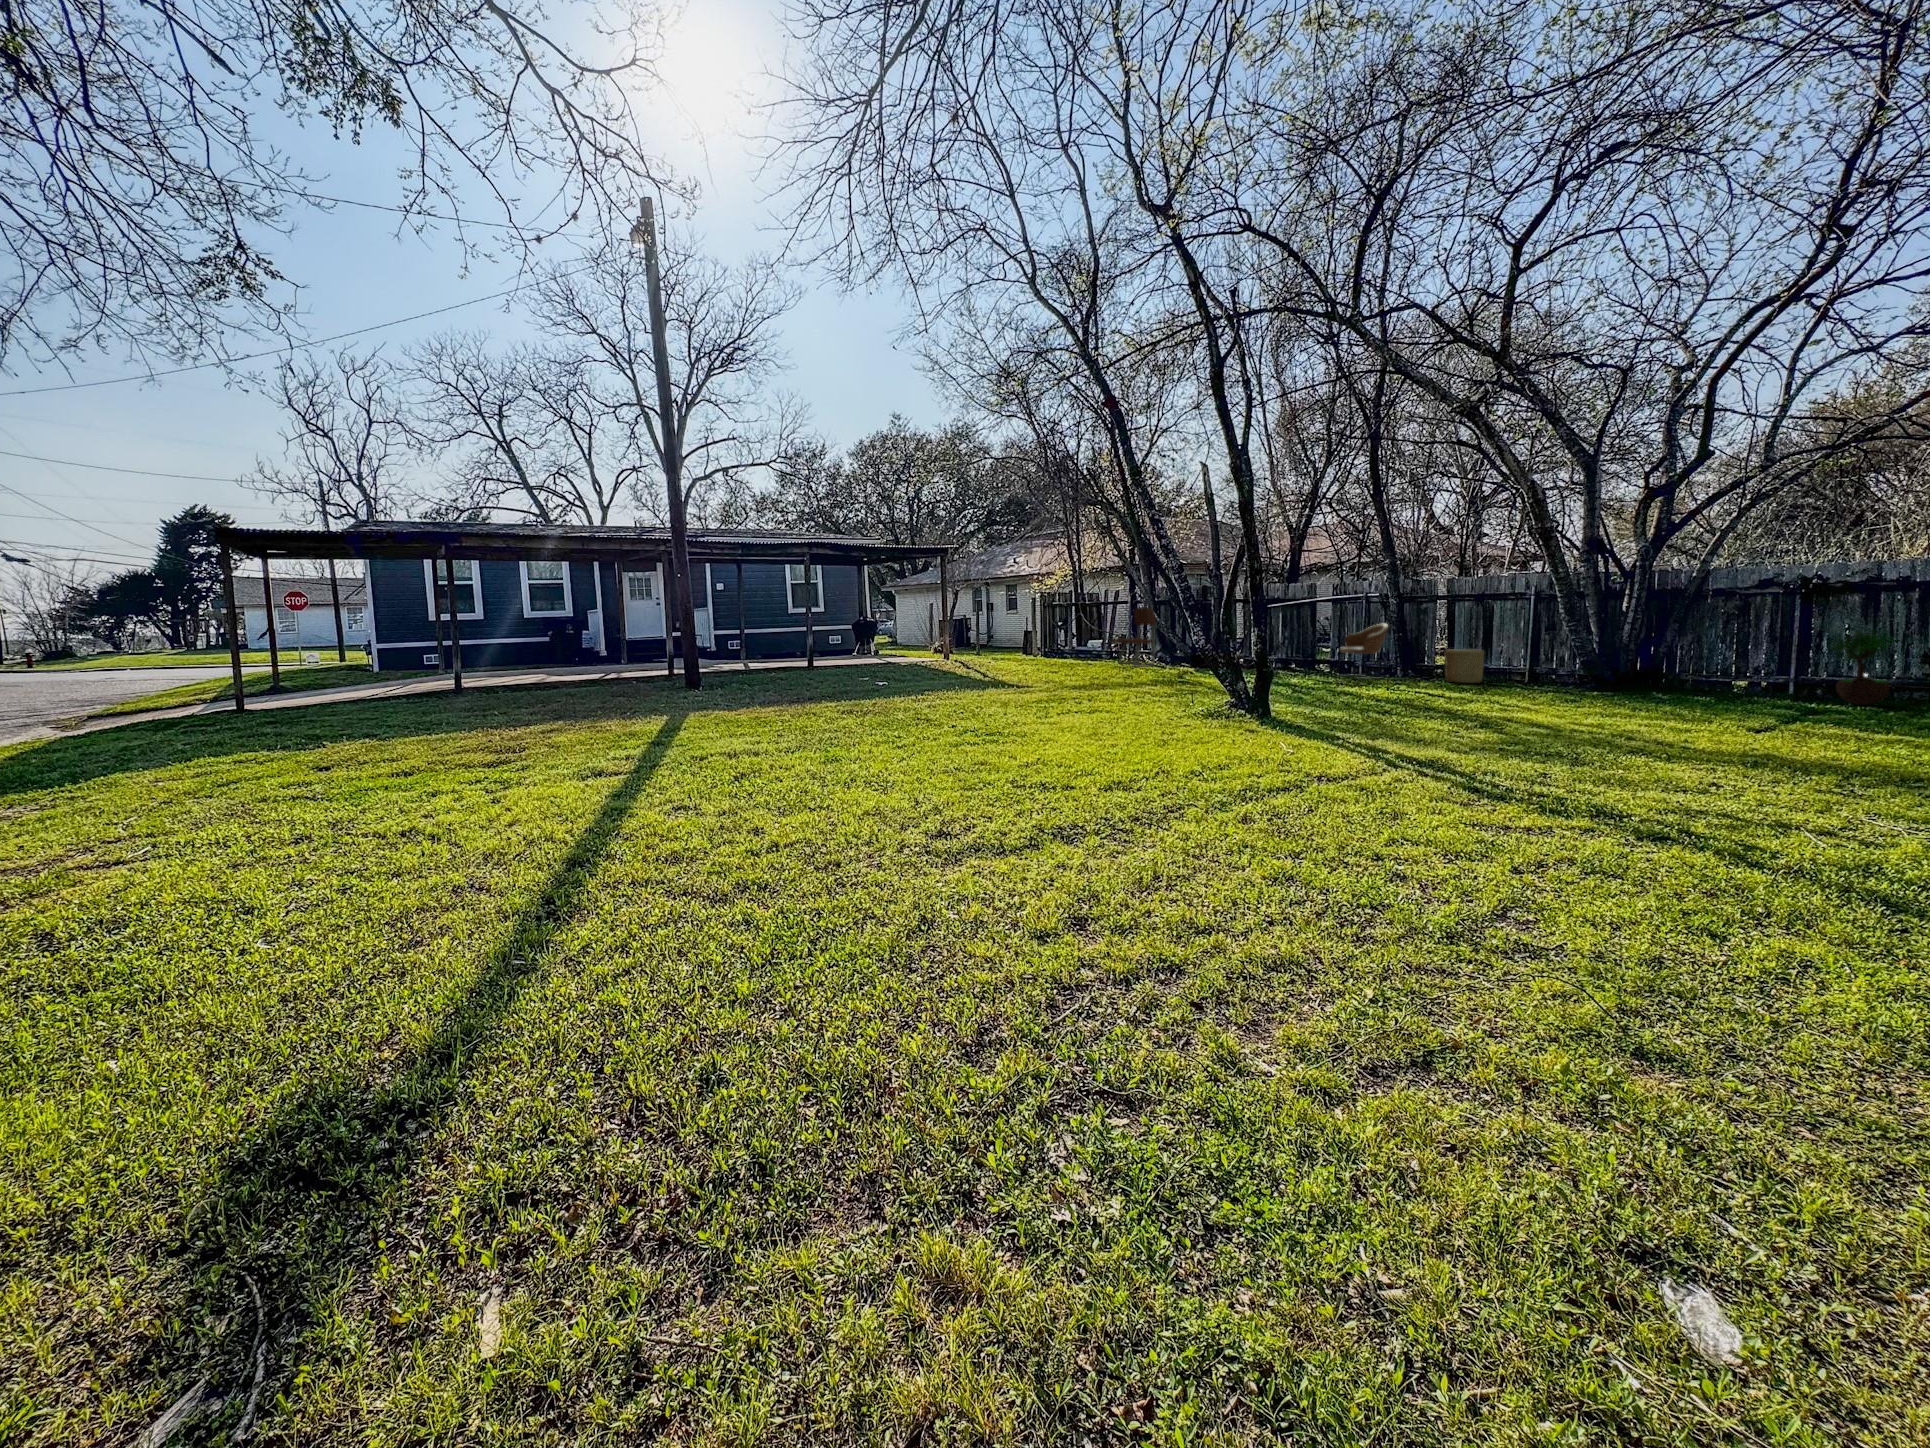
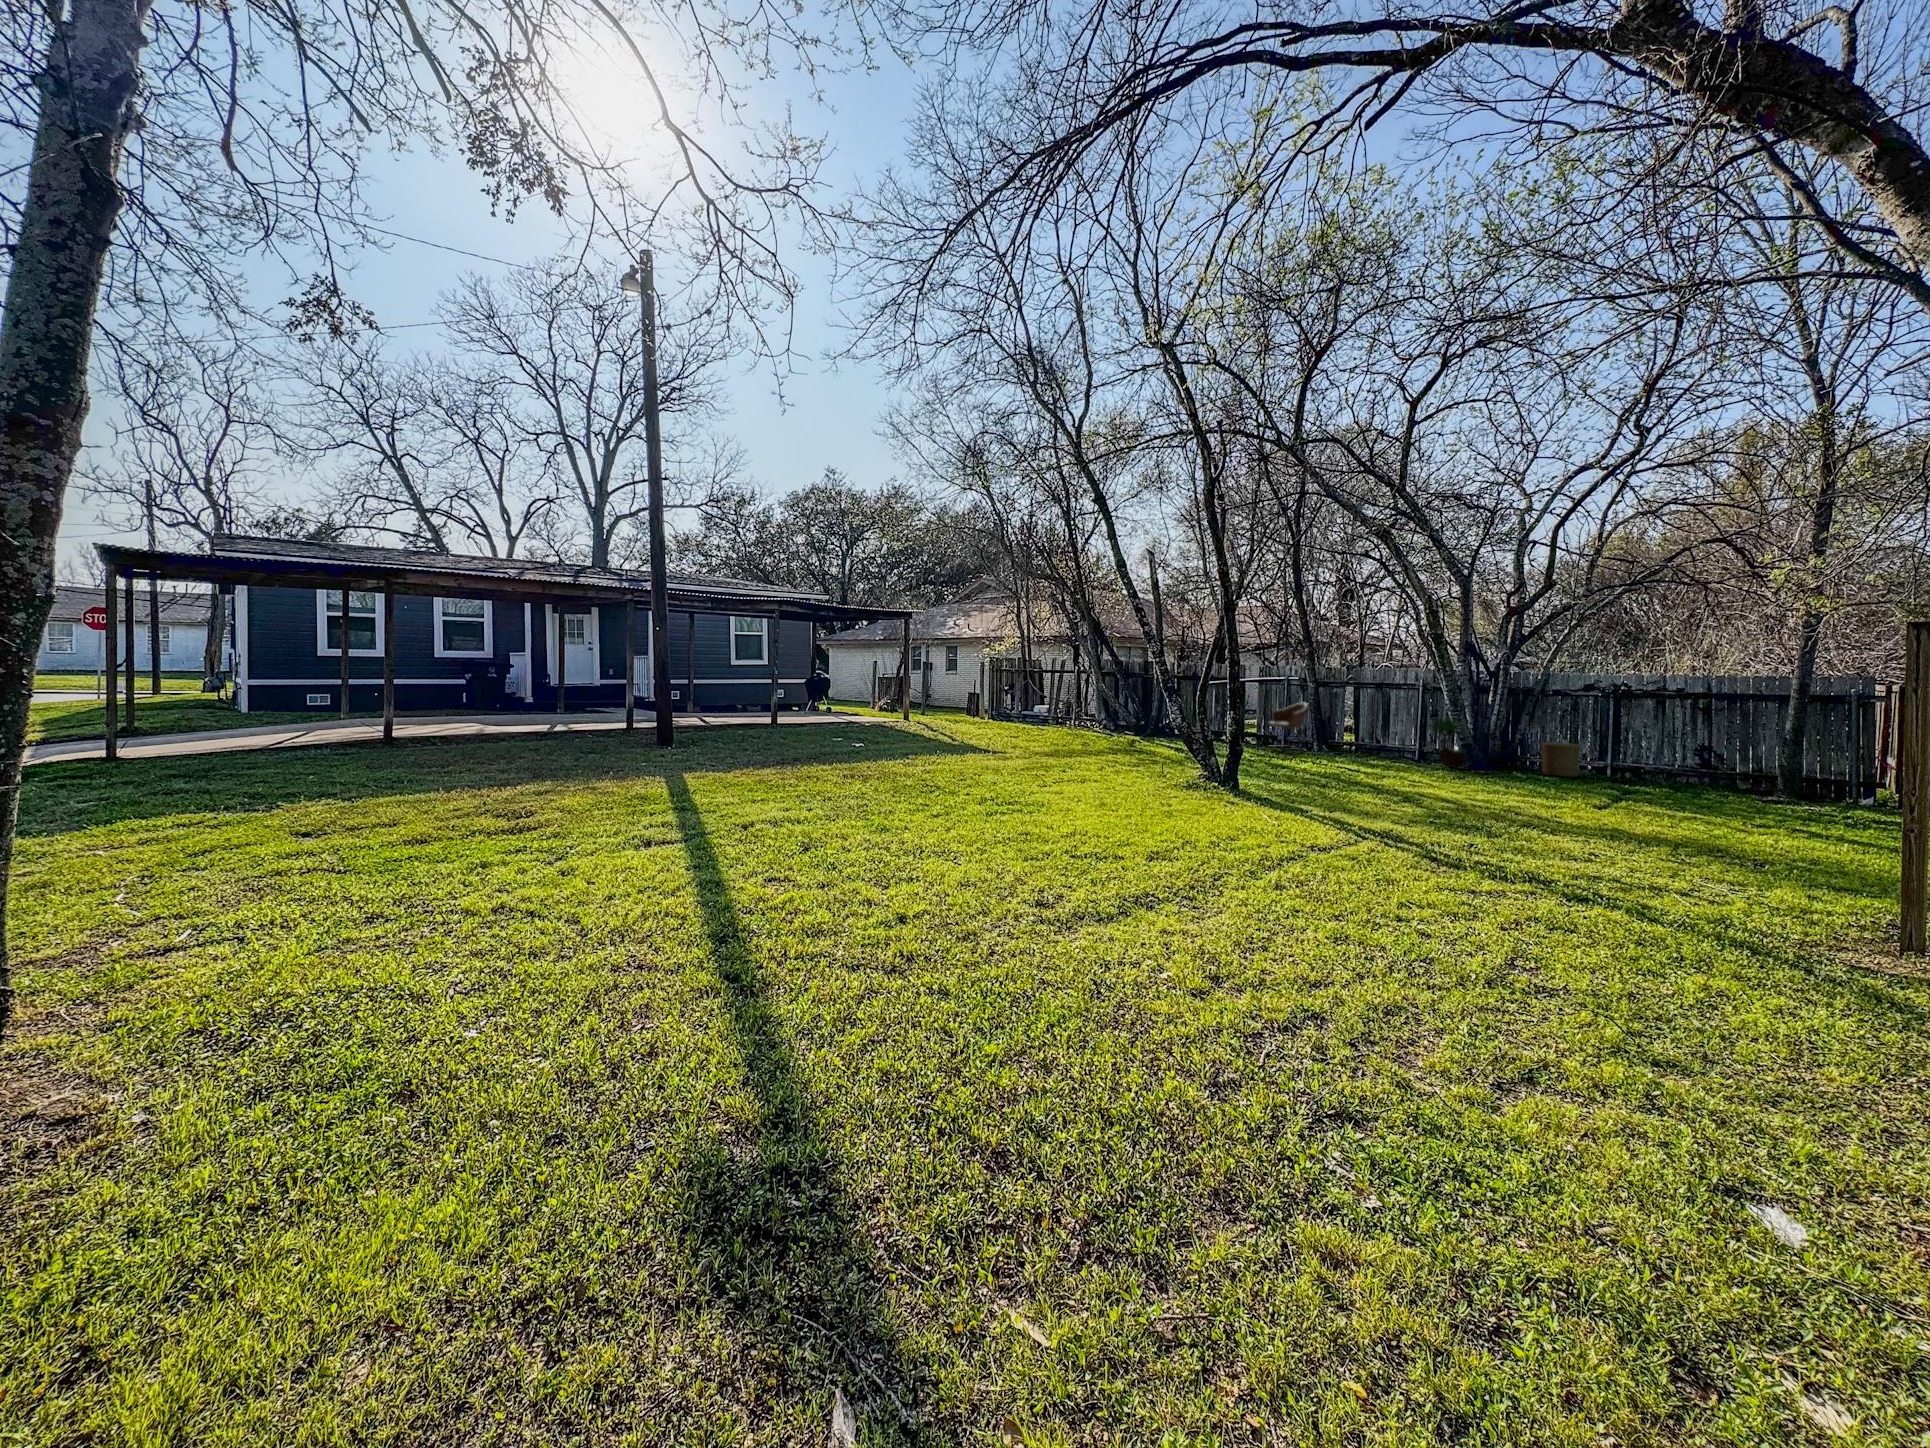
bench: present [1110,607,1156,667] -> none [1062,676,1106,731]
potted tree: present [1831,628,1893,705] -> present [1430,718,1466,767]
woven basket: present [1445,649,1484,683] -> present [1542,742,1581,777]

